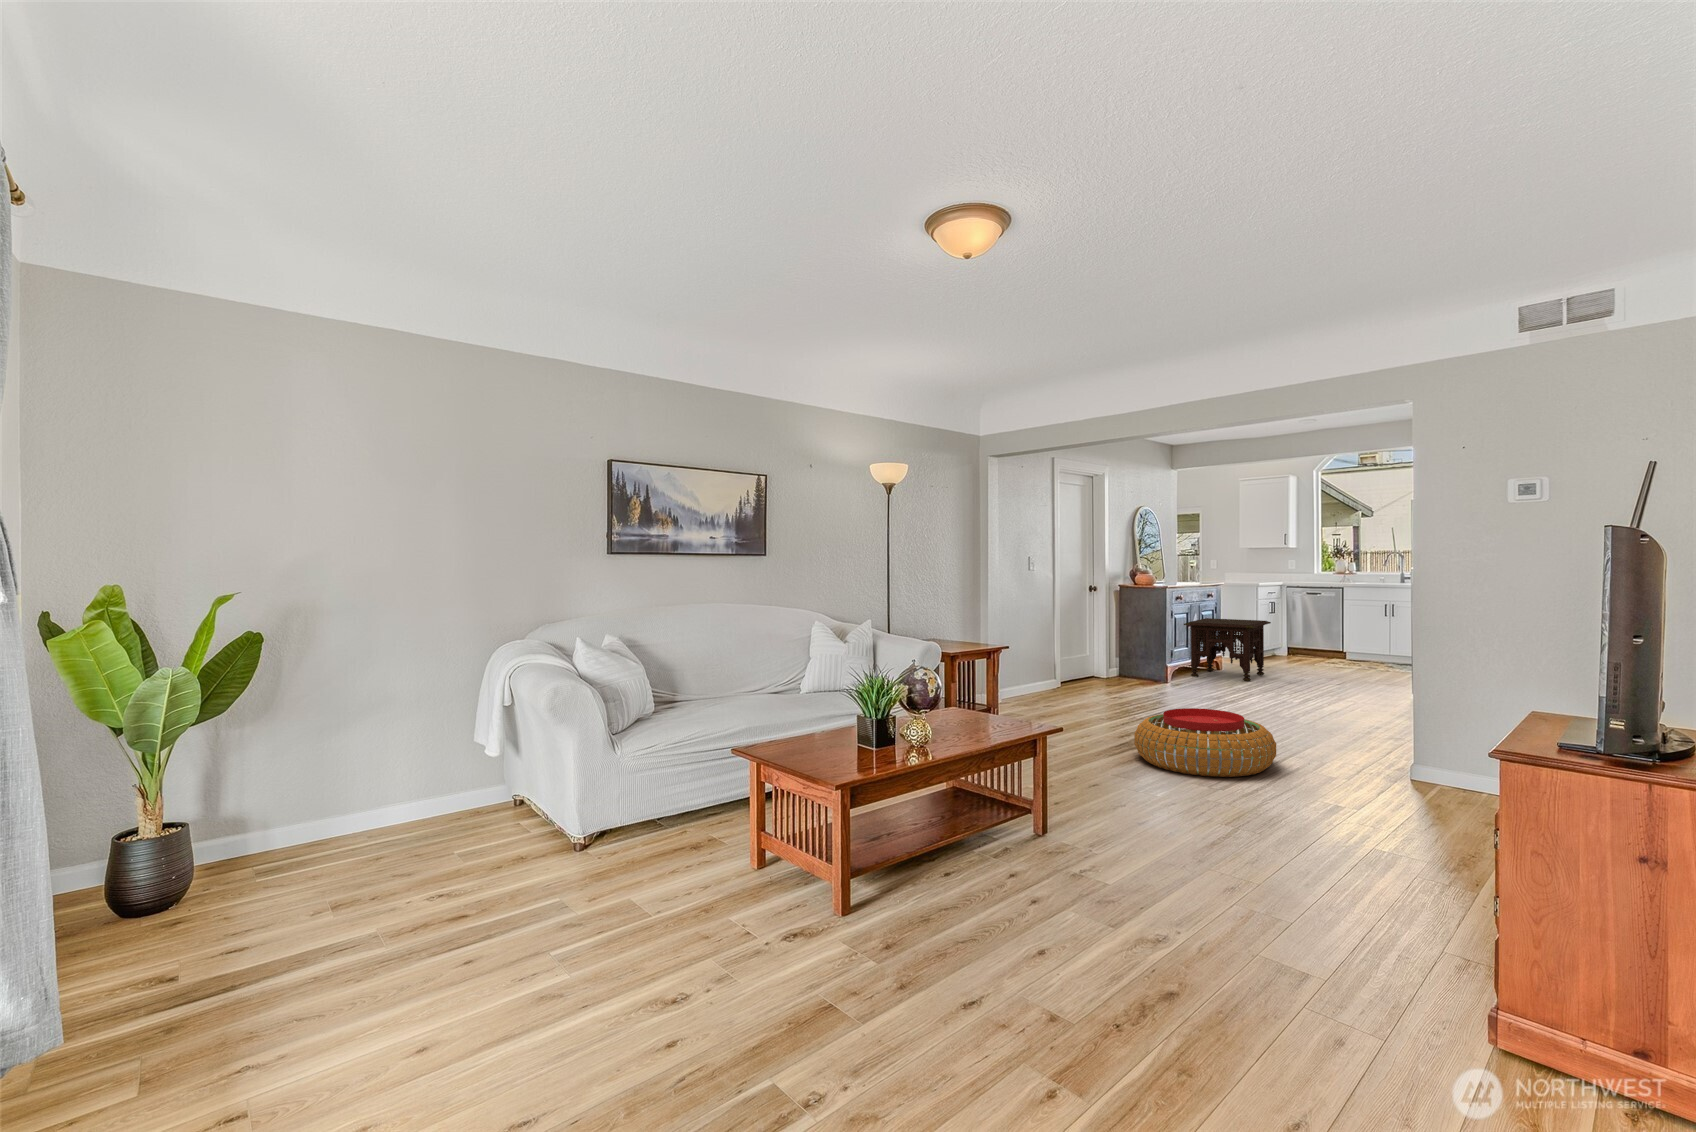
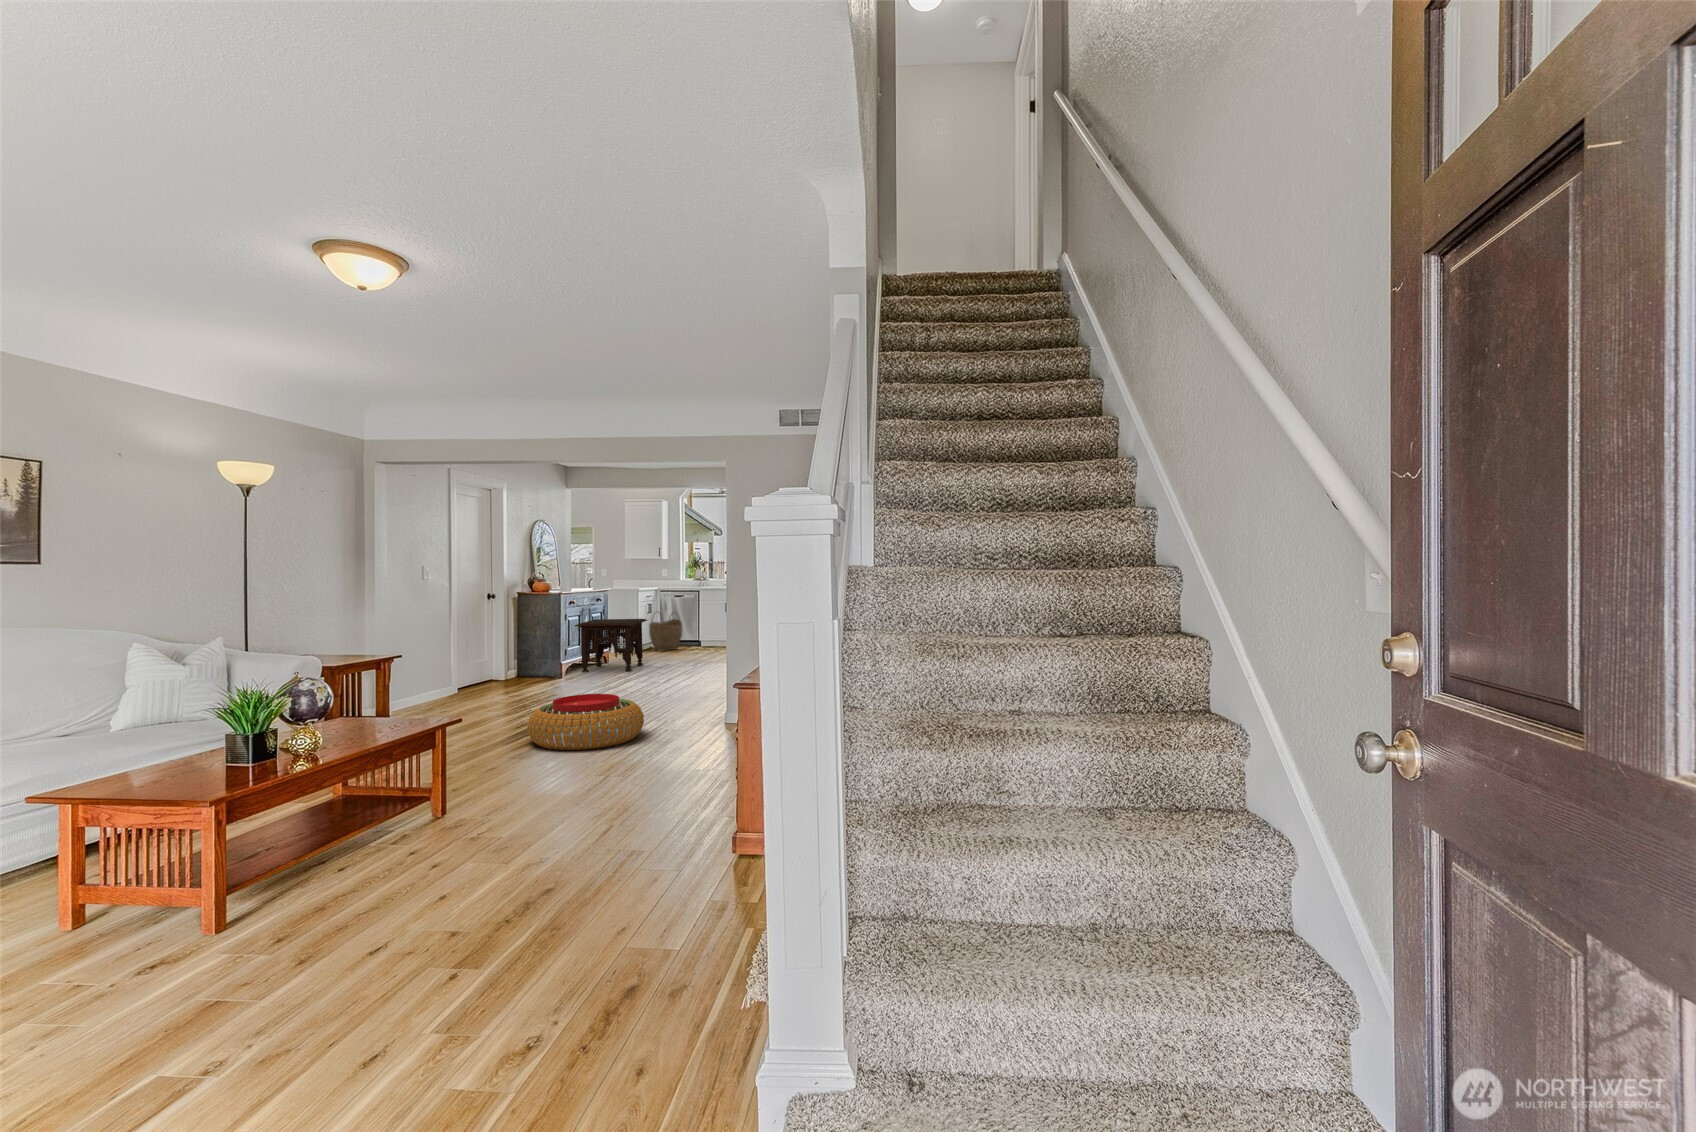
woven basket: none [1271,612,1313,660] -> present [649,617,682,651]

